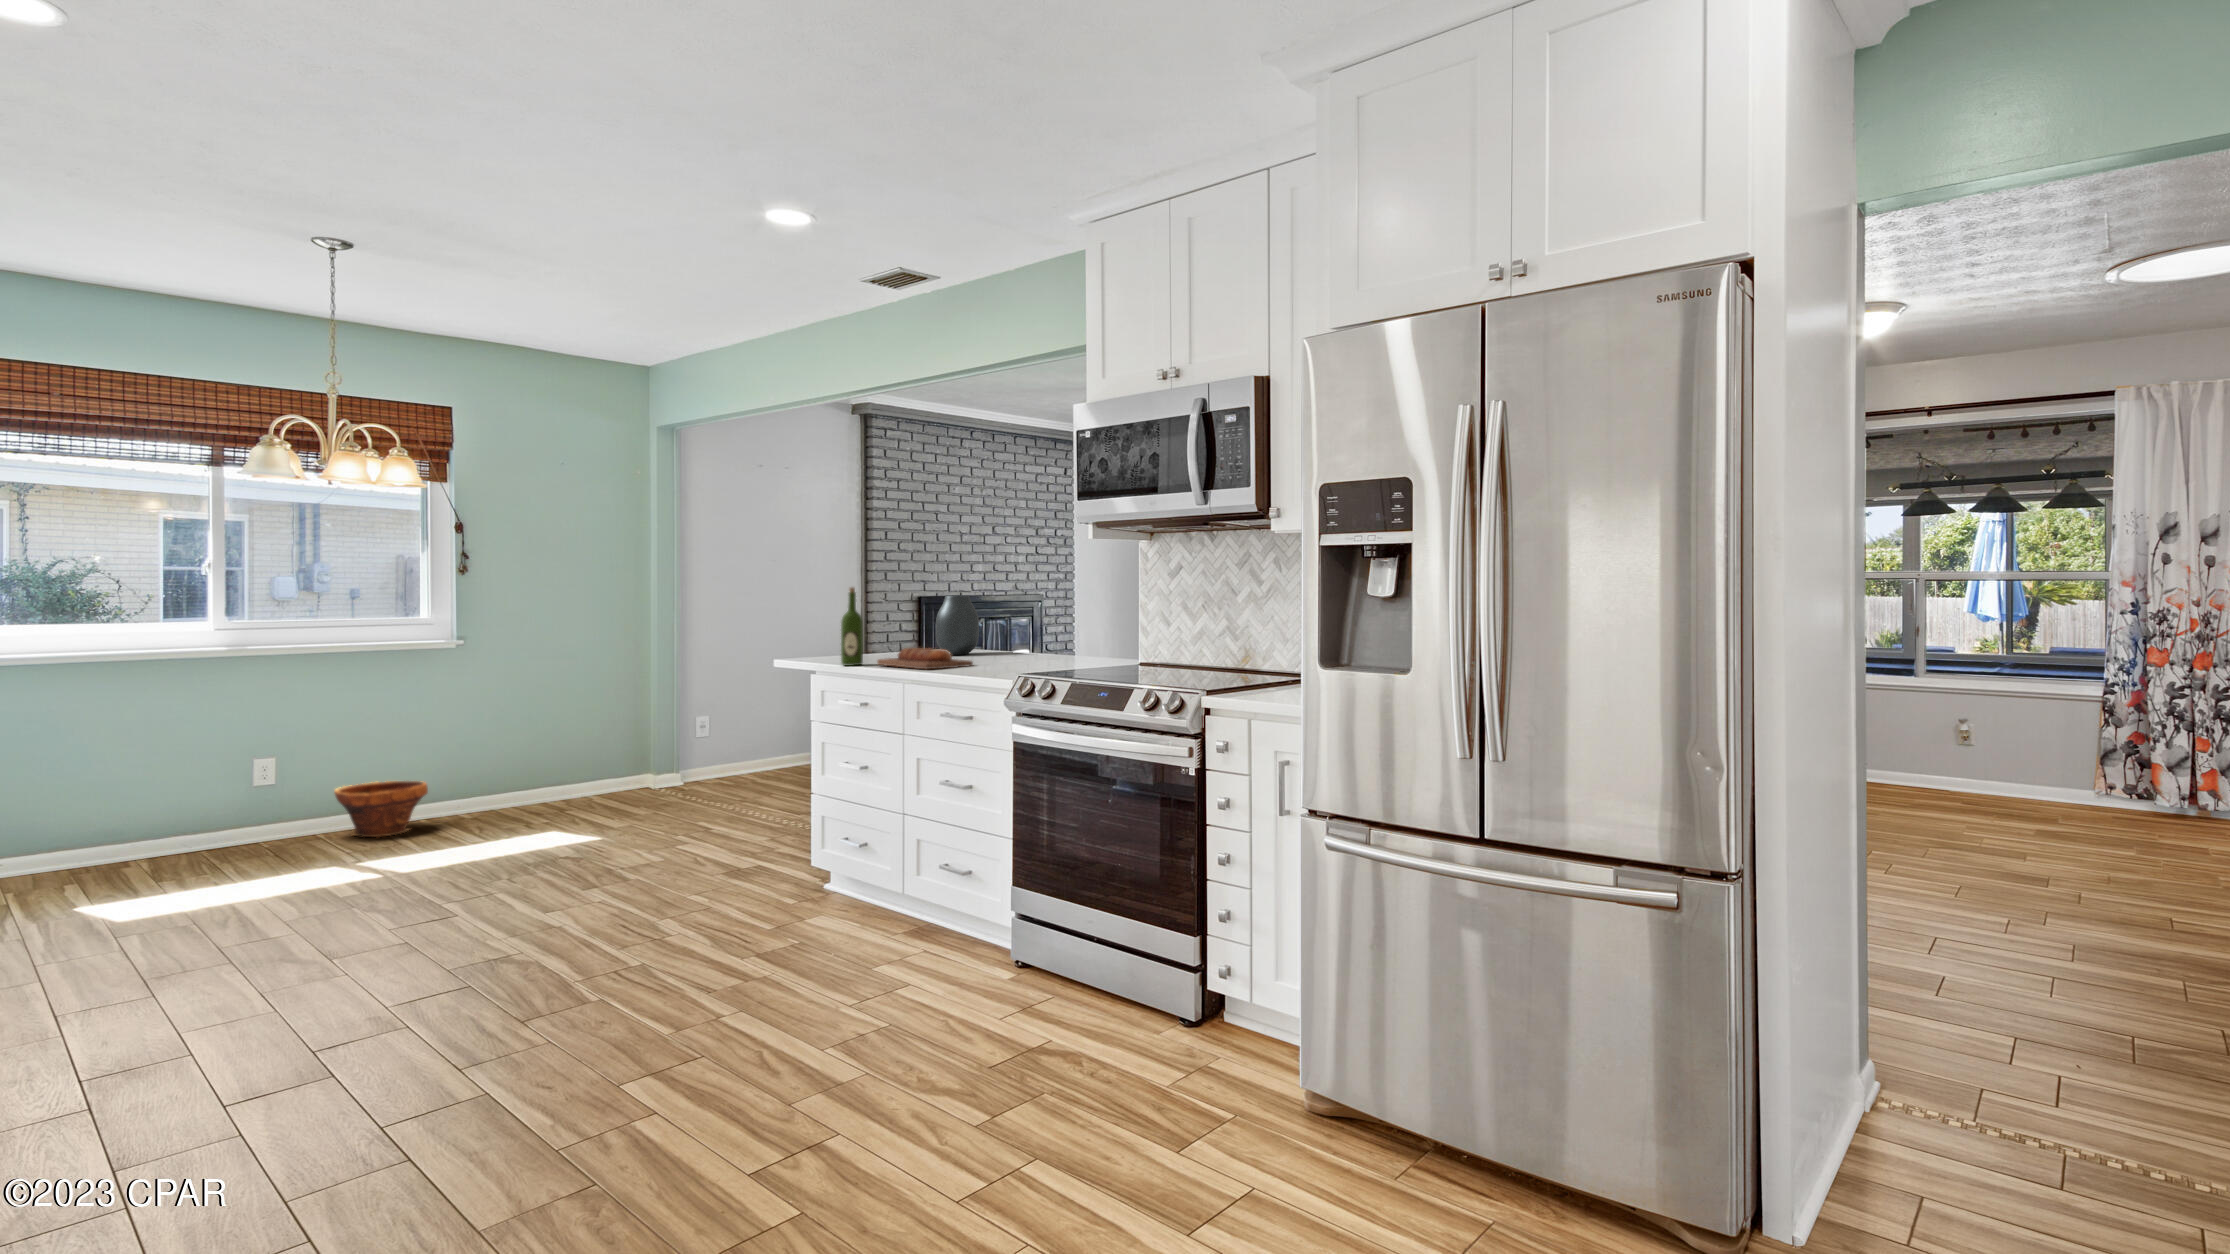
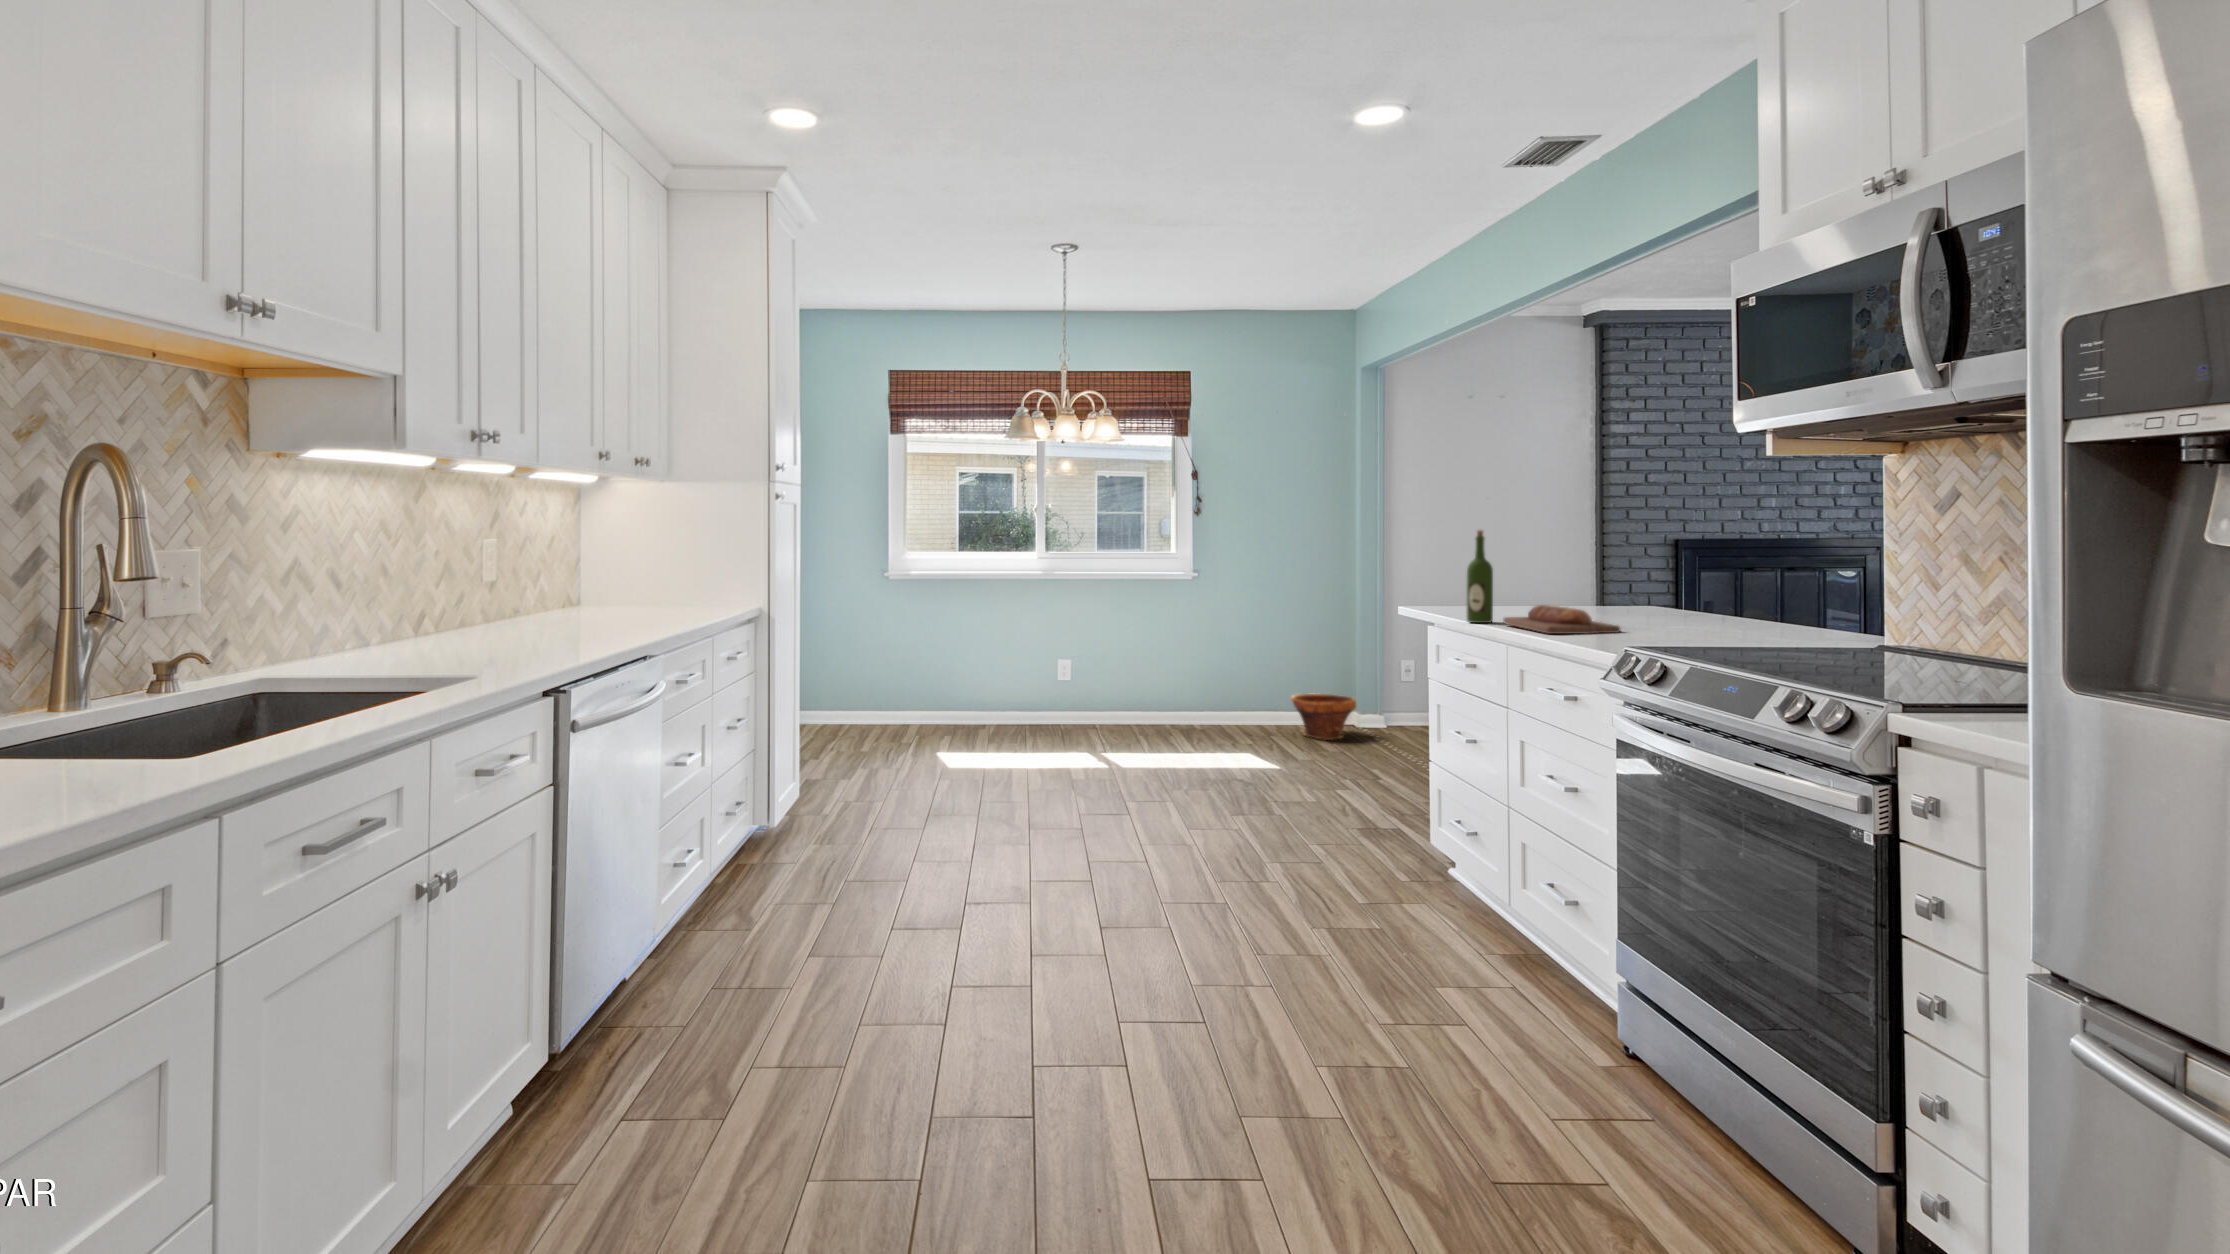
vase: present [936,595,979,655] -> none [1603,539,1665,616]
planter: present [334,781,428,837] -> present [1292,694,1356,740]

